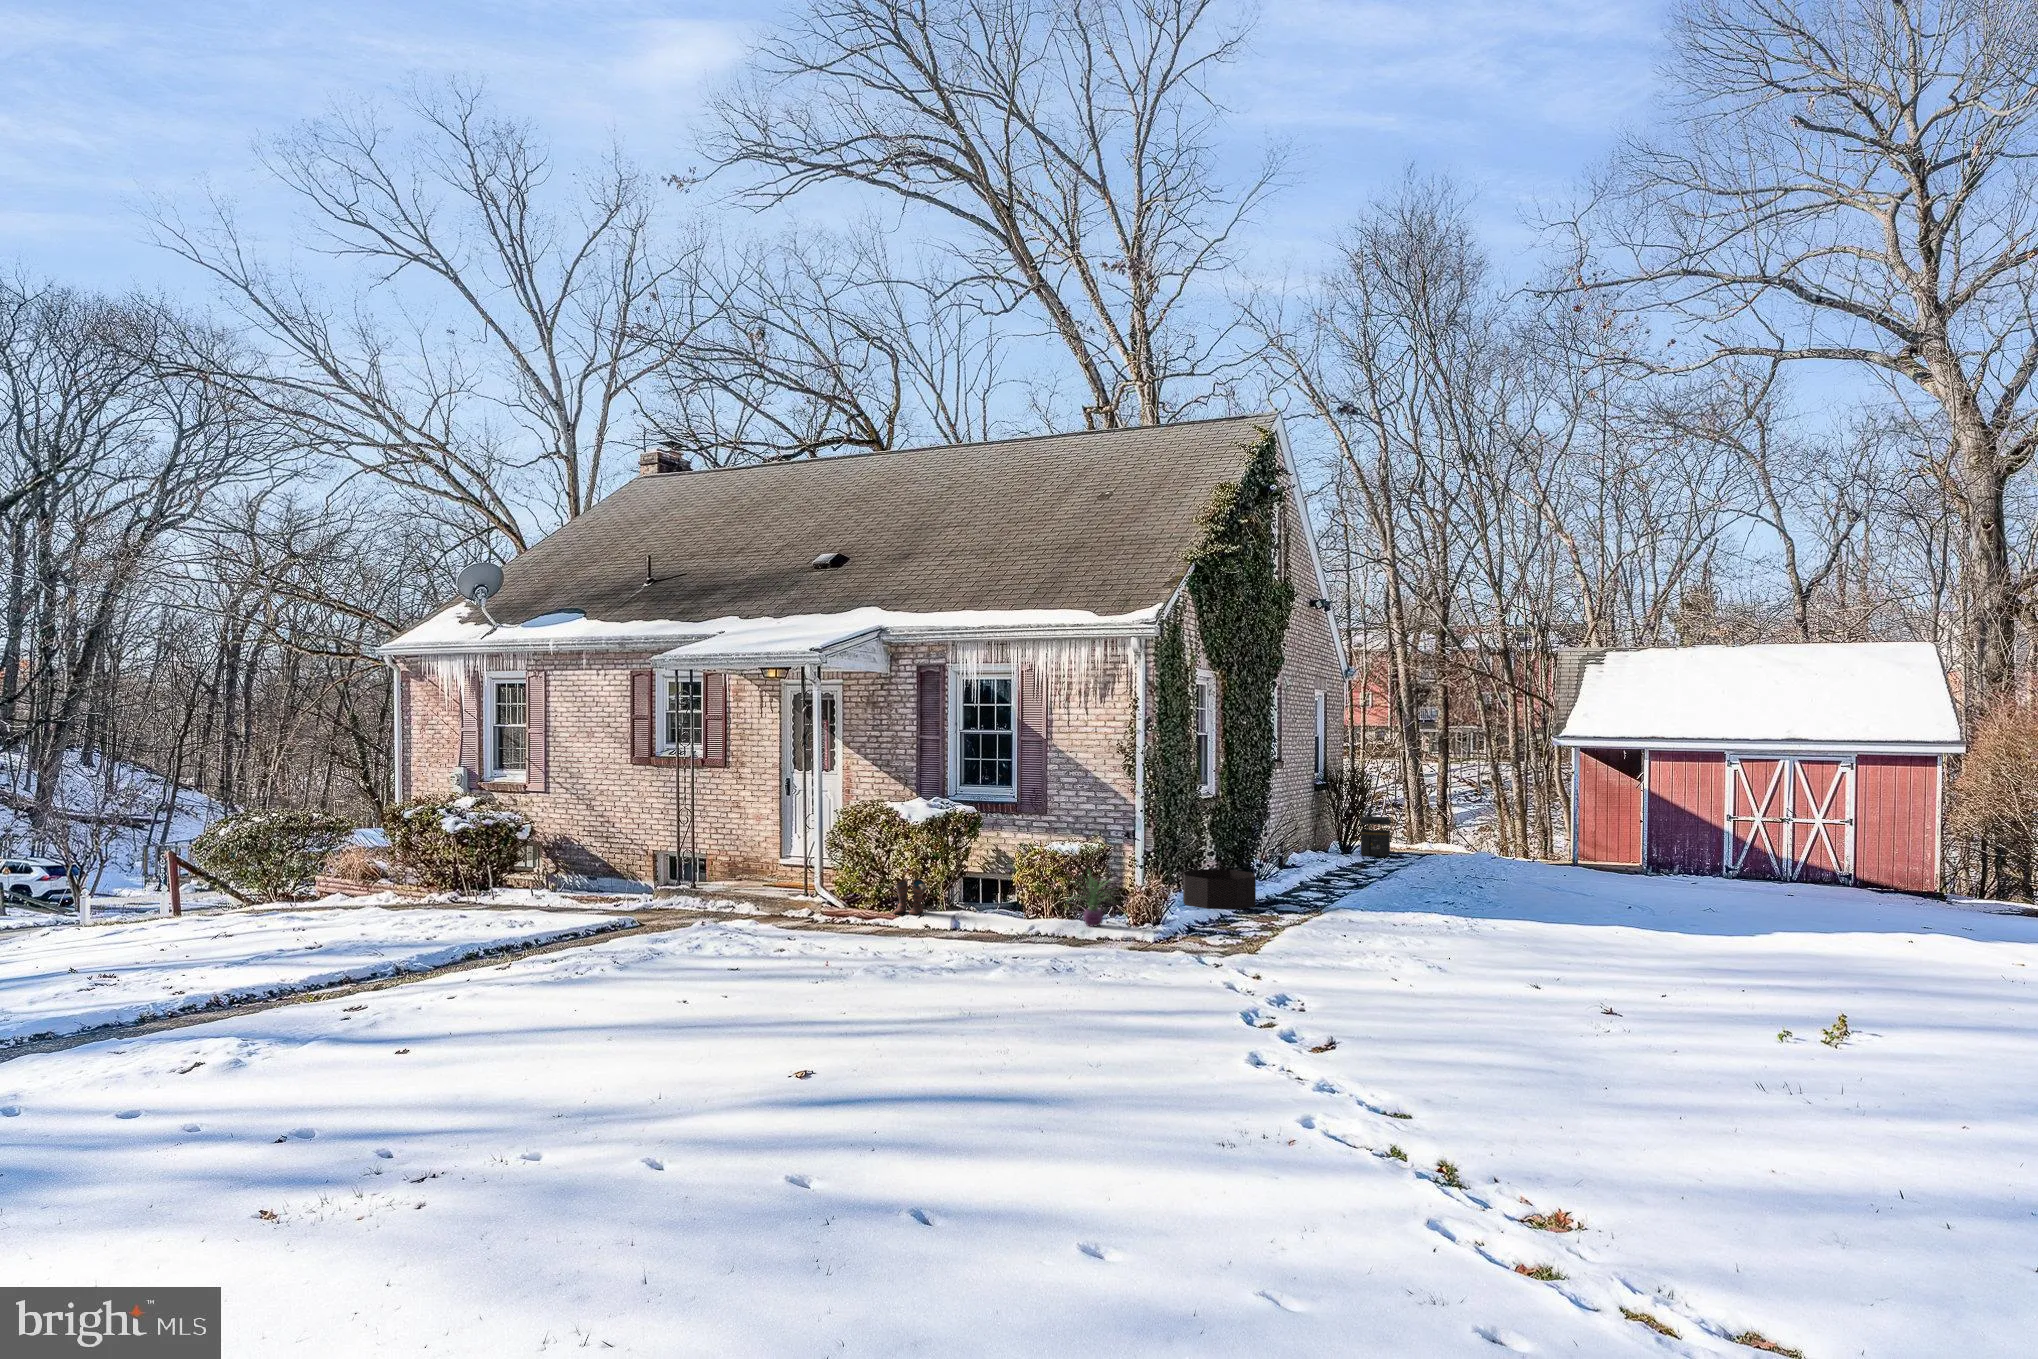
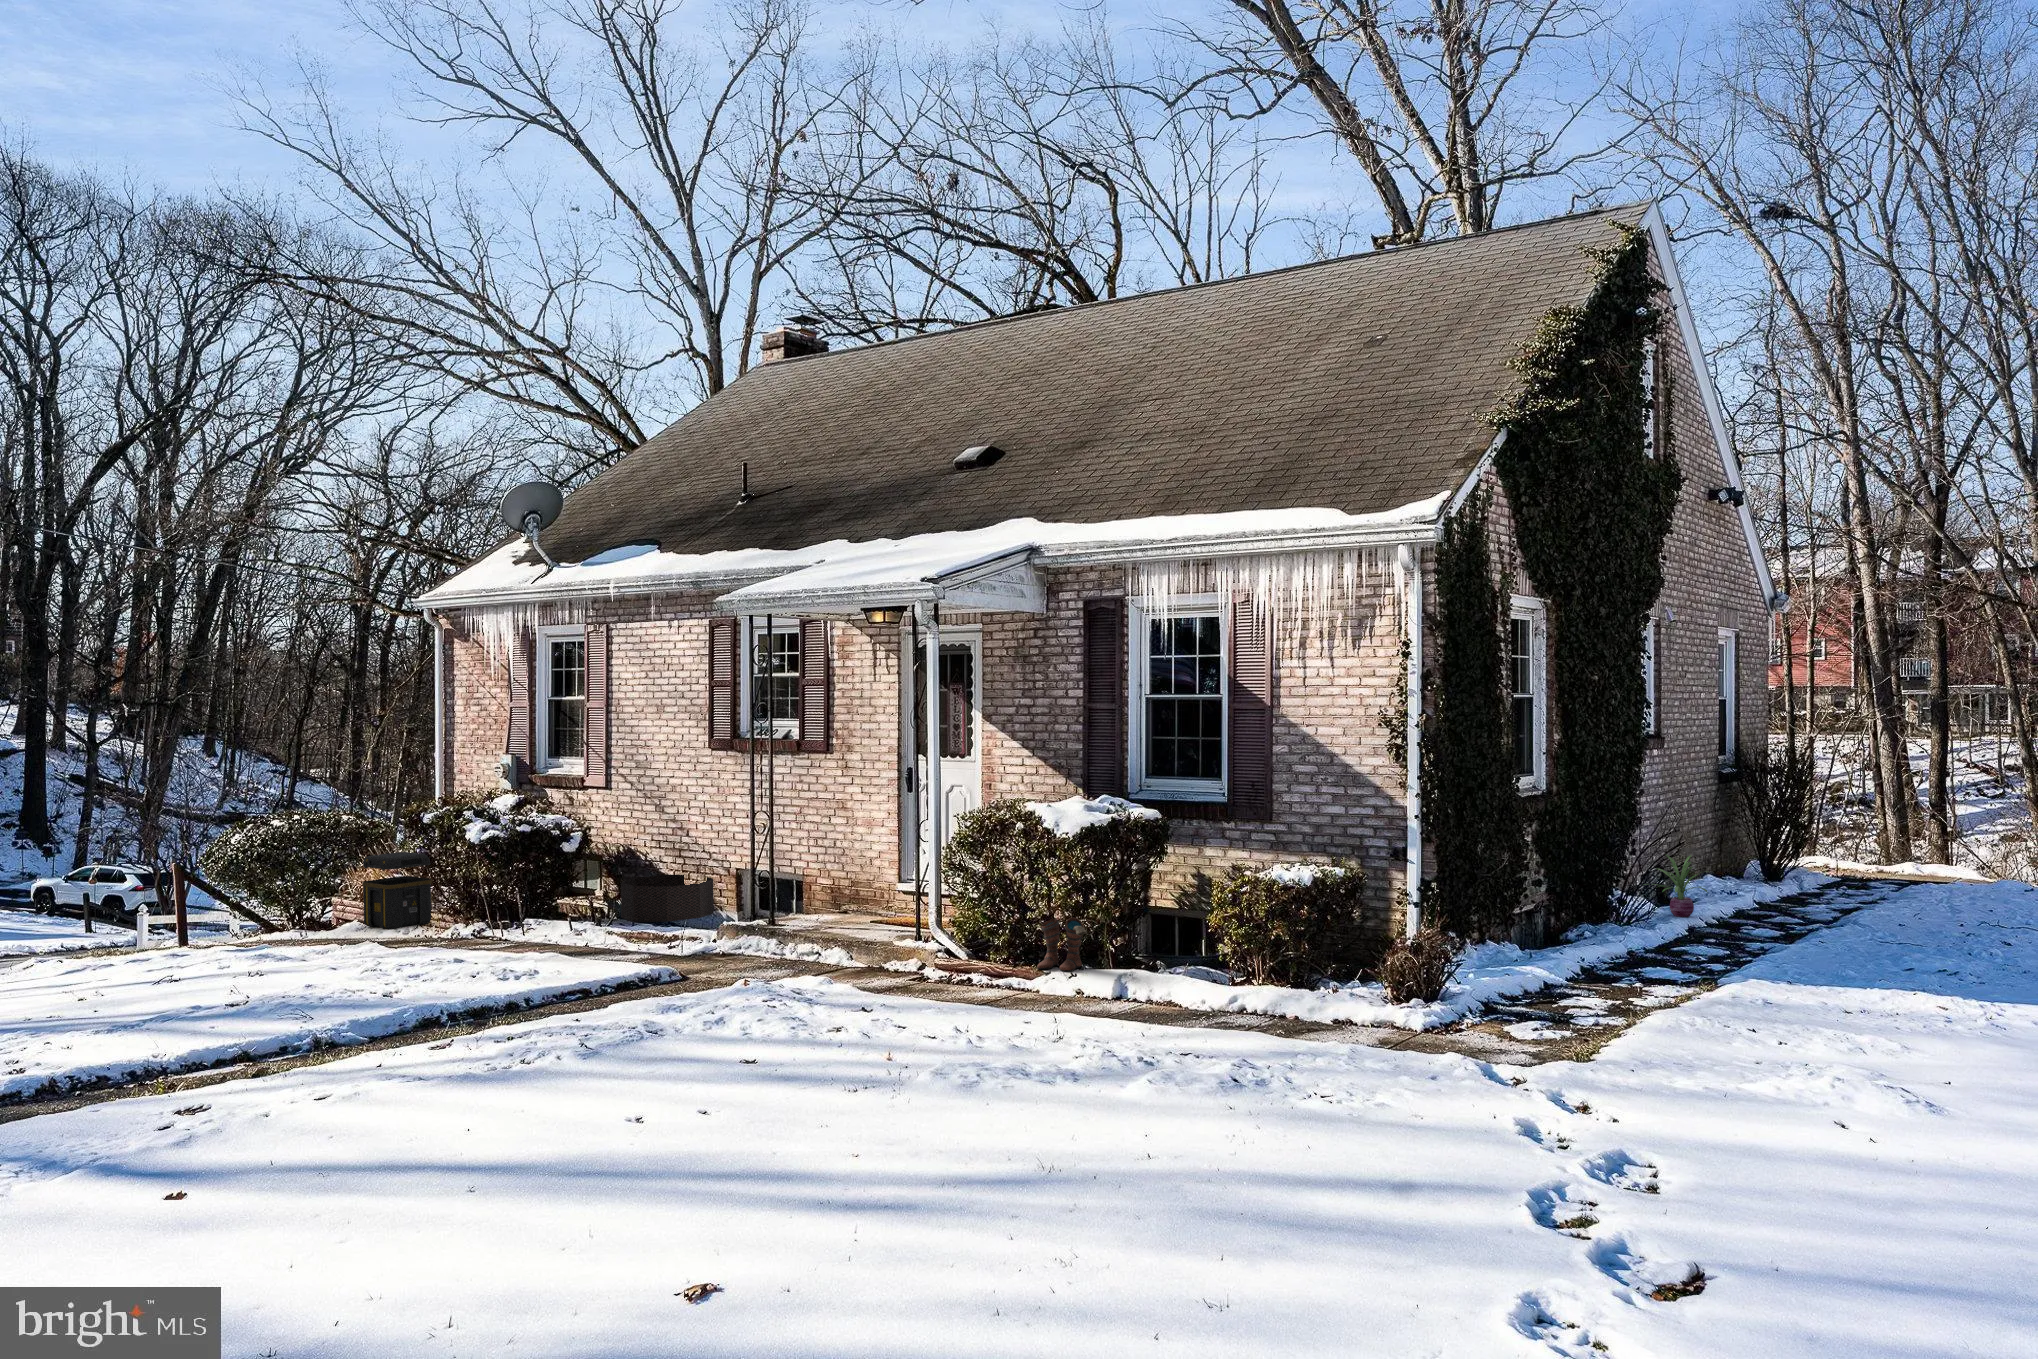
toolbox: present [1360,816,1391,857] -> present [362,852,432,929]
decorative plant: present [1080,869,1103,926] -> present [1658,855,1708,917]
basket: present [1183,869,1256,909] -> present [621,874,714,922]

